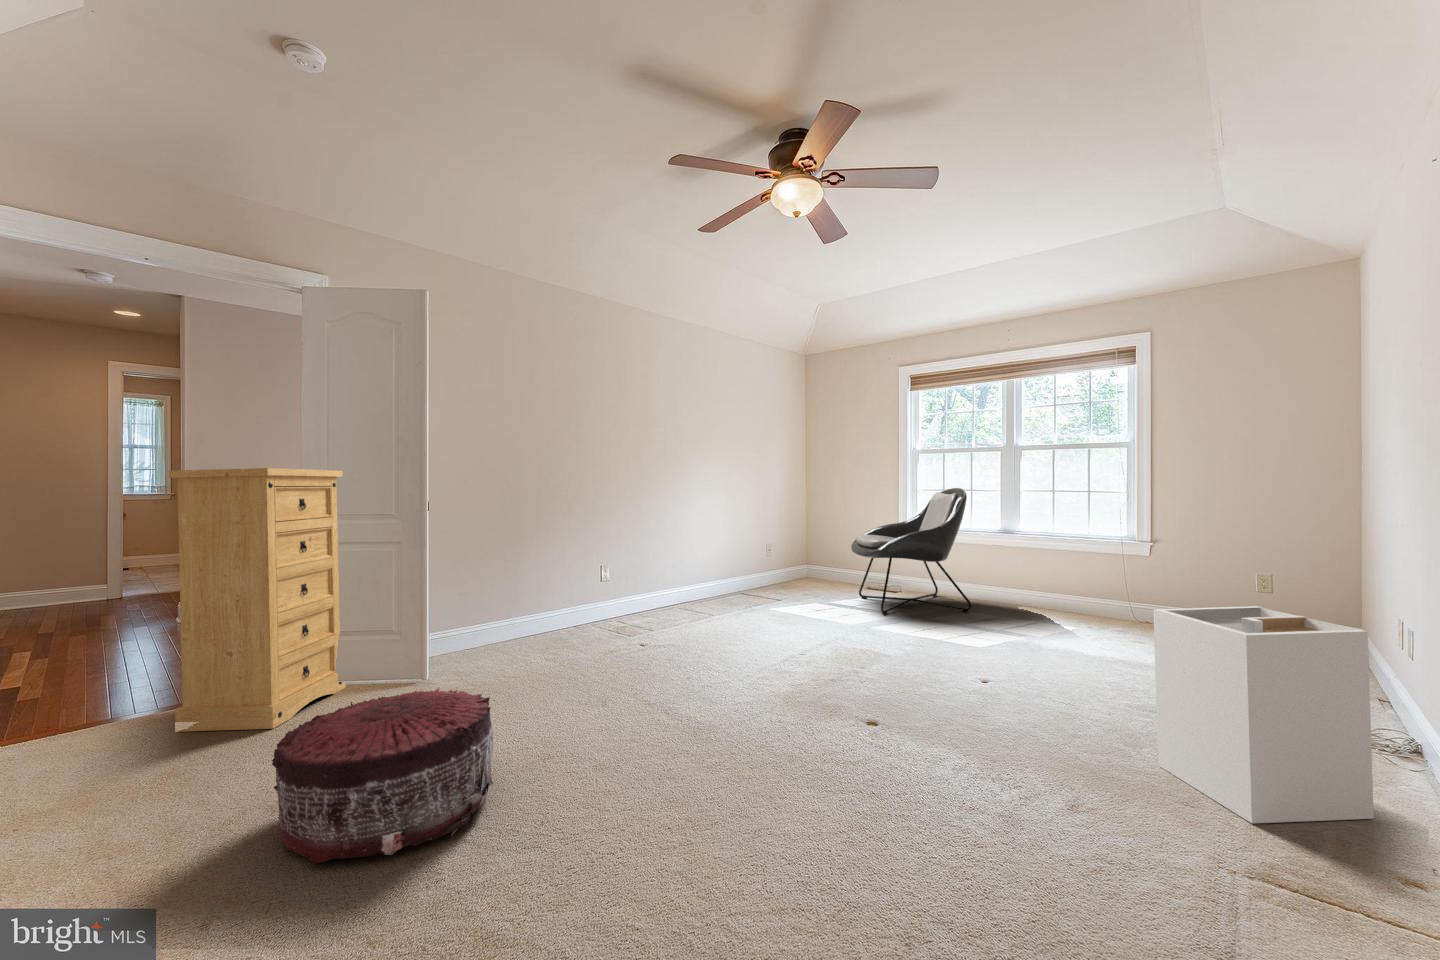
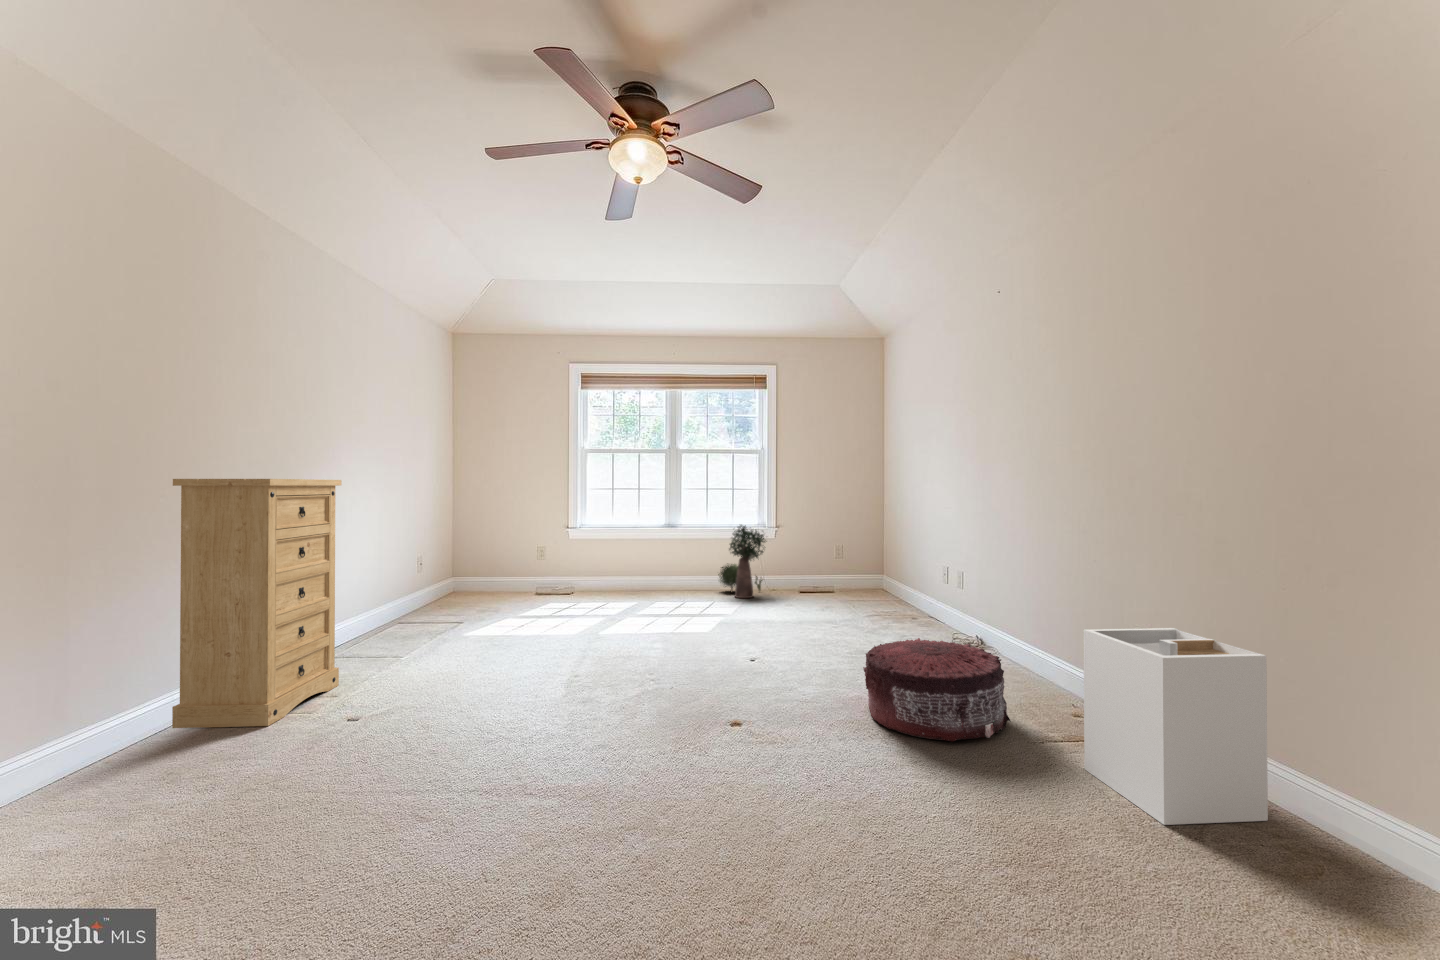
lounge chair: present [851,488,971,614] -> none [815,505,923,620]
potted plant: none [746,515,799,595] -> present [718,525,766,598]
pouf: present [272,688,493,863] -> present [863,638,1011,741]

